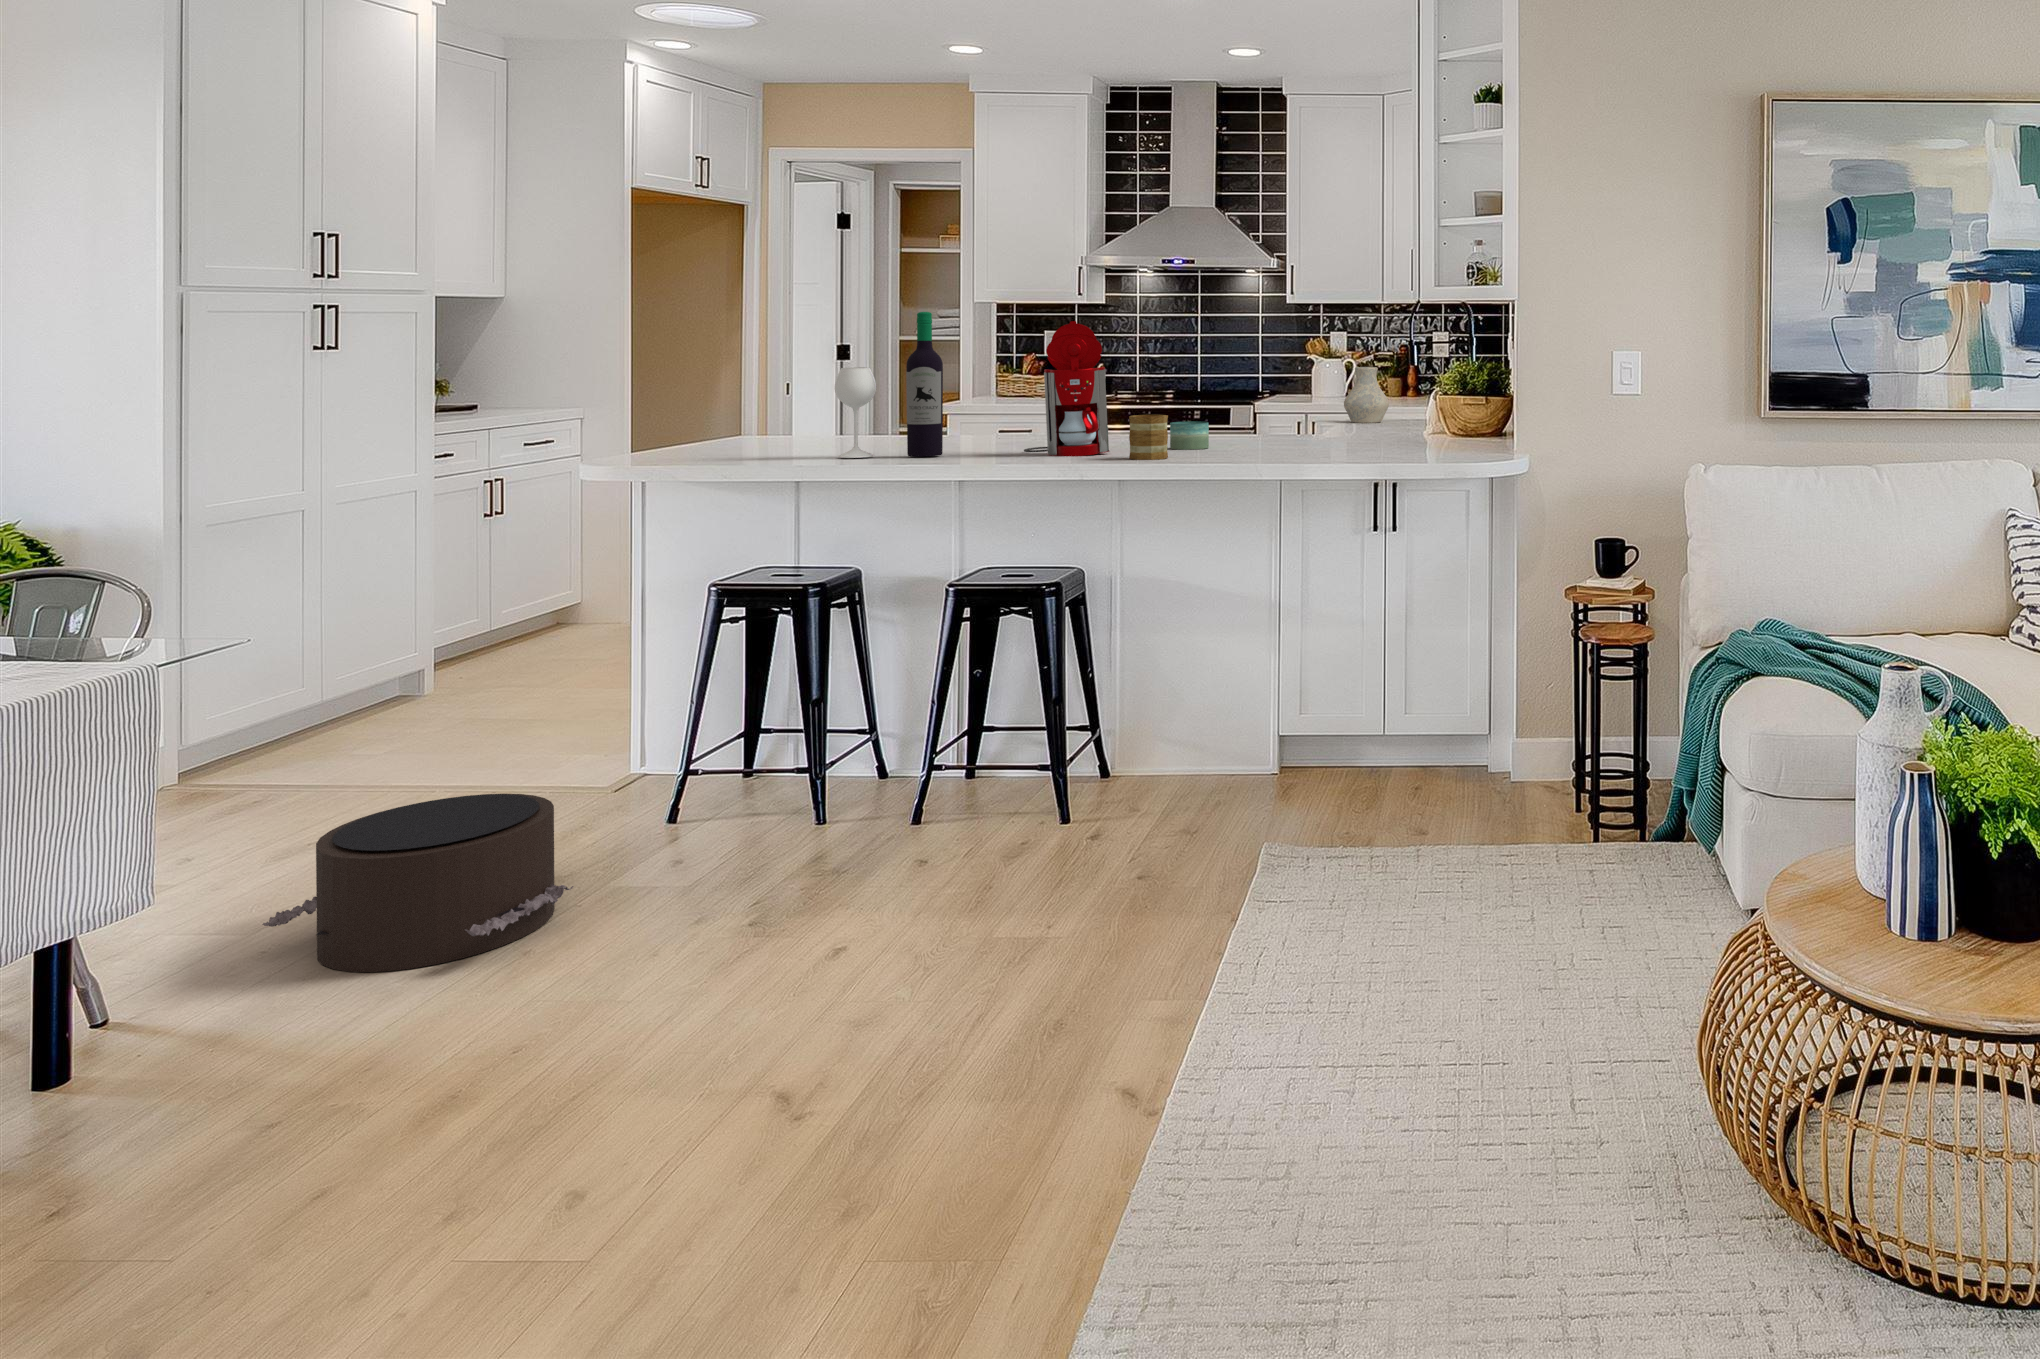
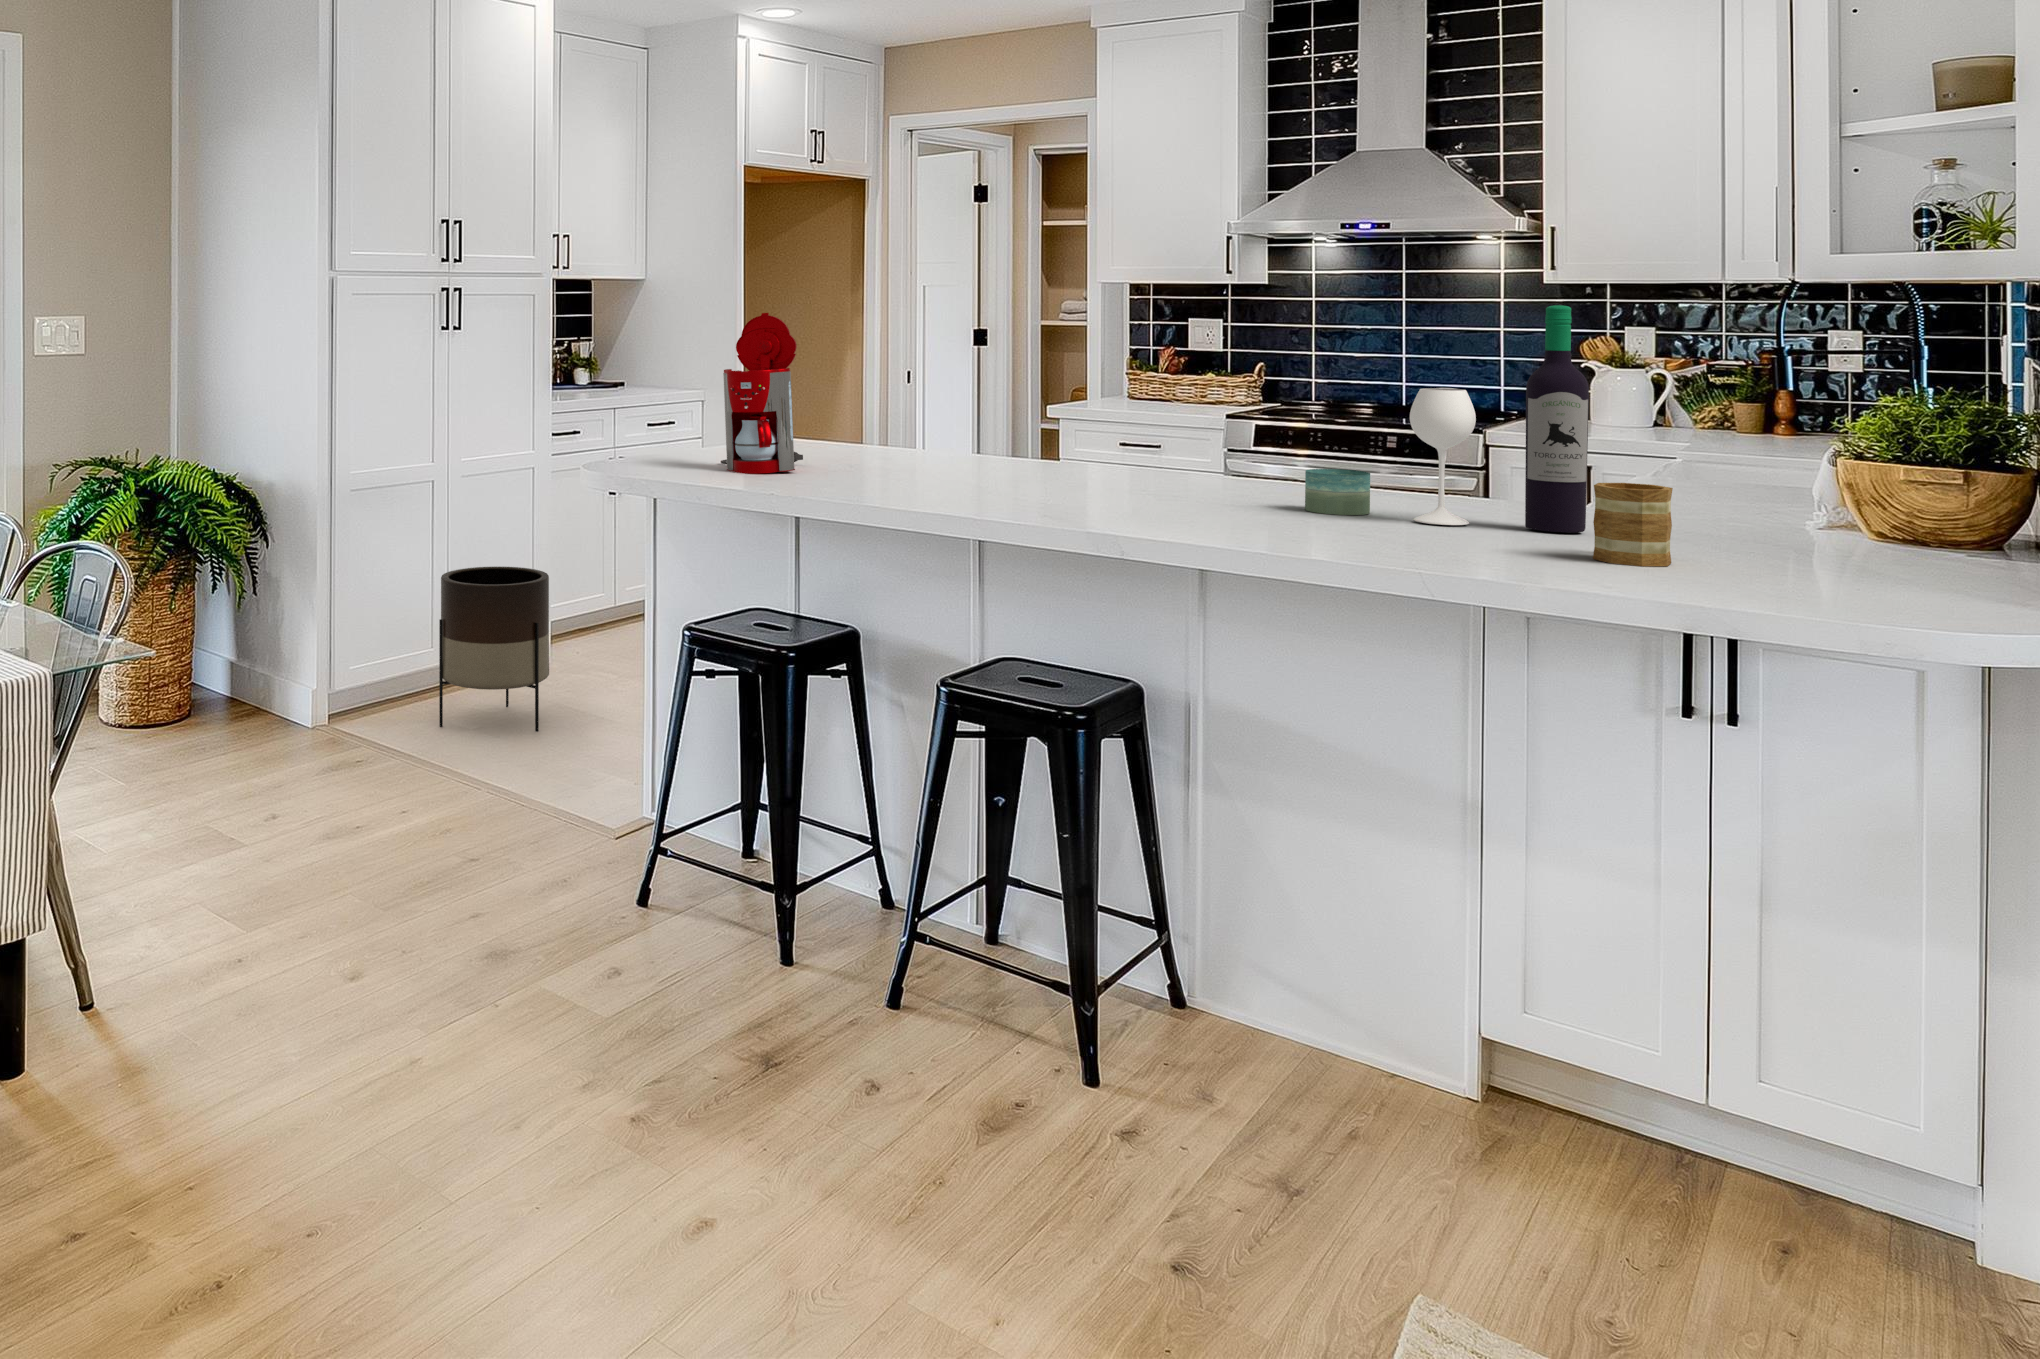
wine bottle: present [835,312,943,458] -> present [1410,305,1589,533]
coffee maker: present [1024,321,1109,456] -> present [721,313,803,474]
vase: present [1344,367,1389,423] -> none [1642,383,1730,473]
mug: present [1129,415,1168,460] -> present [1593,483,1673,566]
planter: none [337,578,473,747] -> present [439,567,549,732]
pouf: present [262,794,573,972] -> none [219,849,476,1060]

